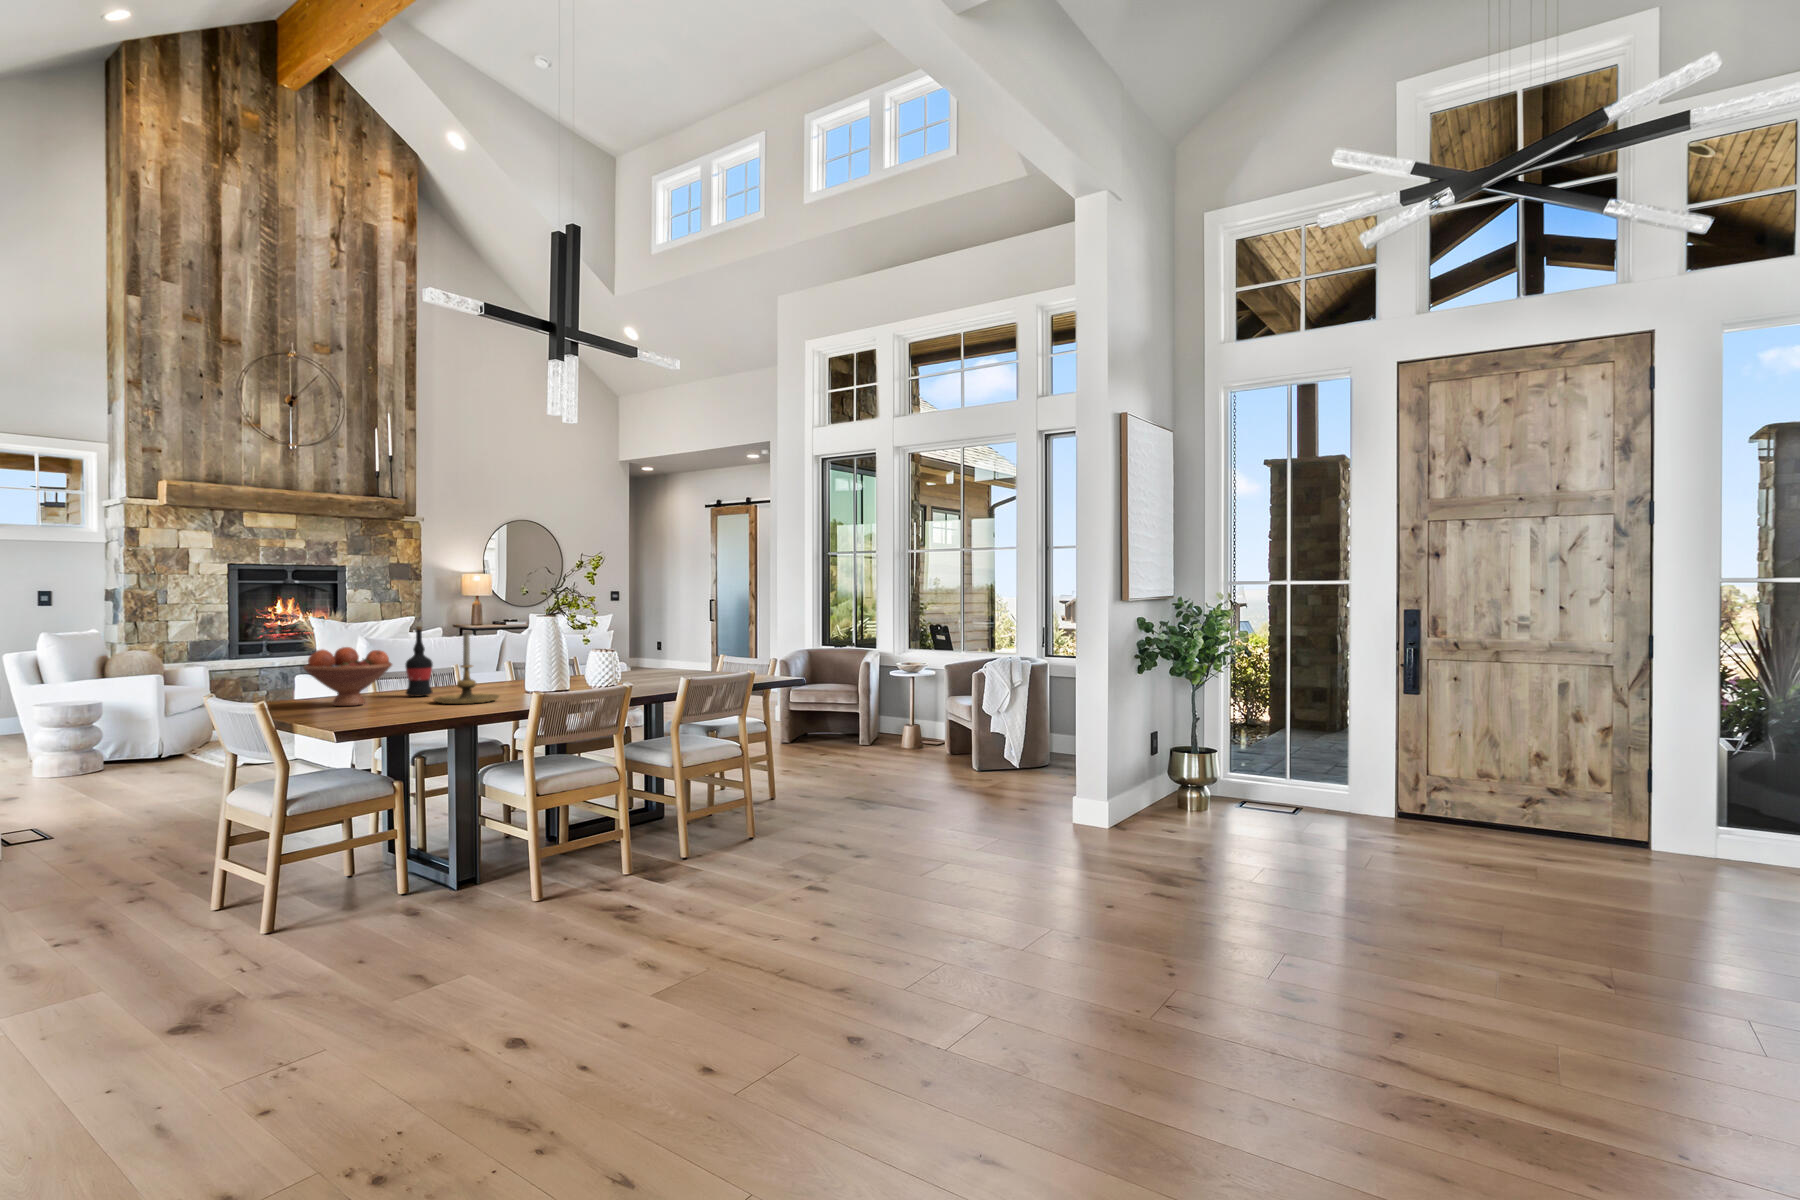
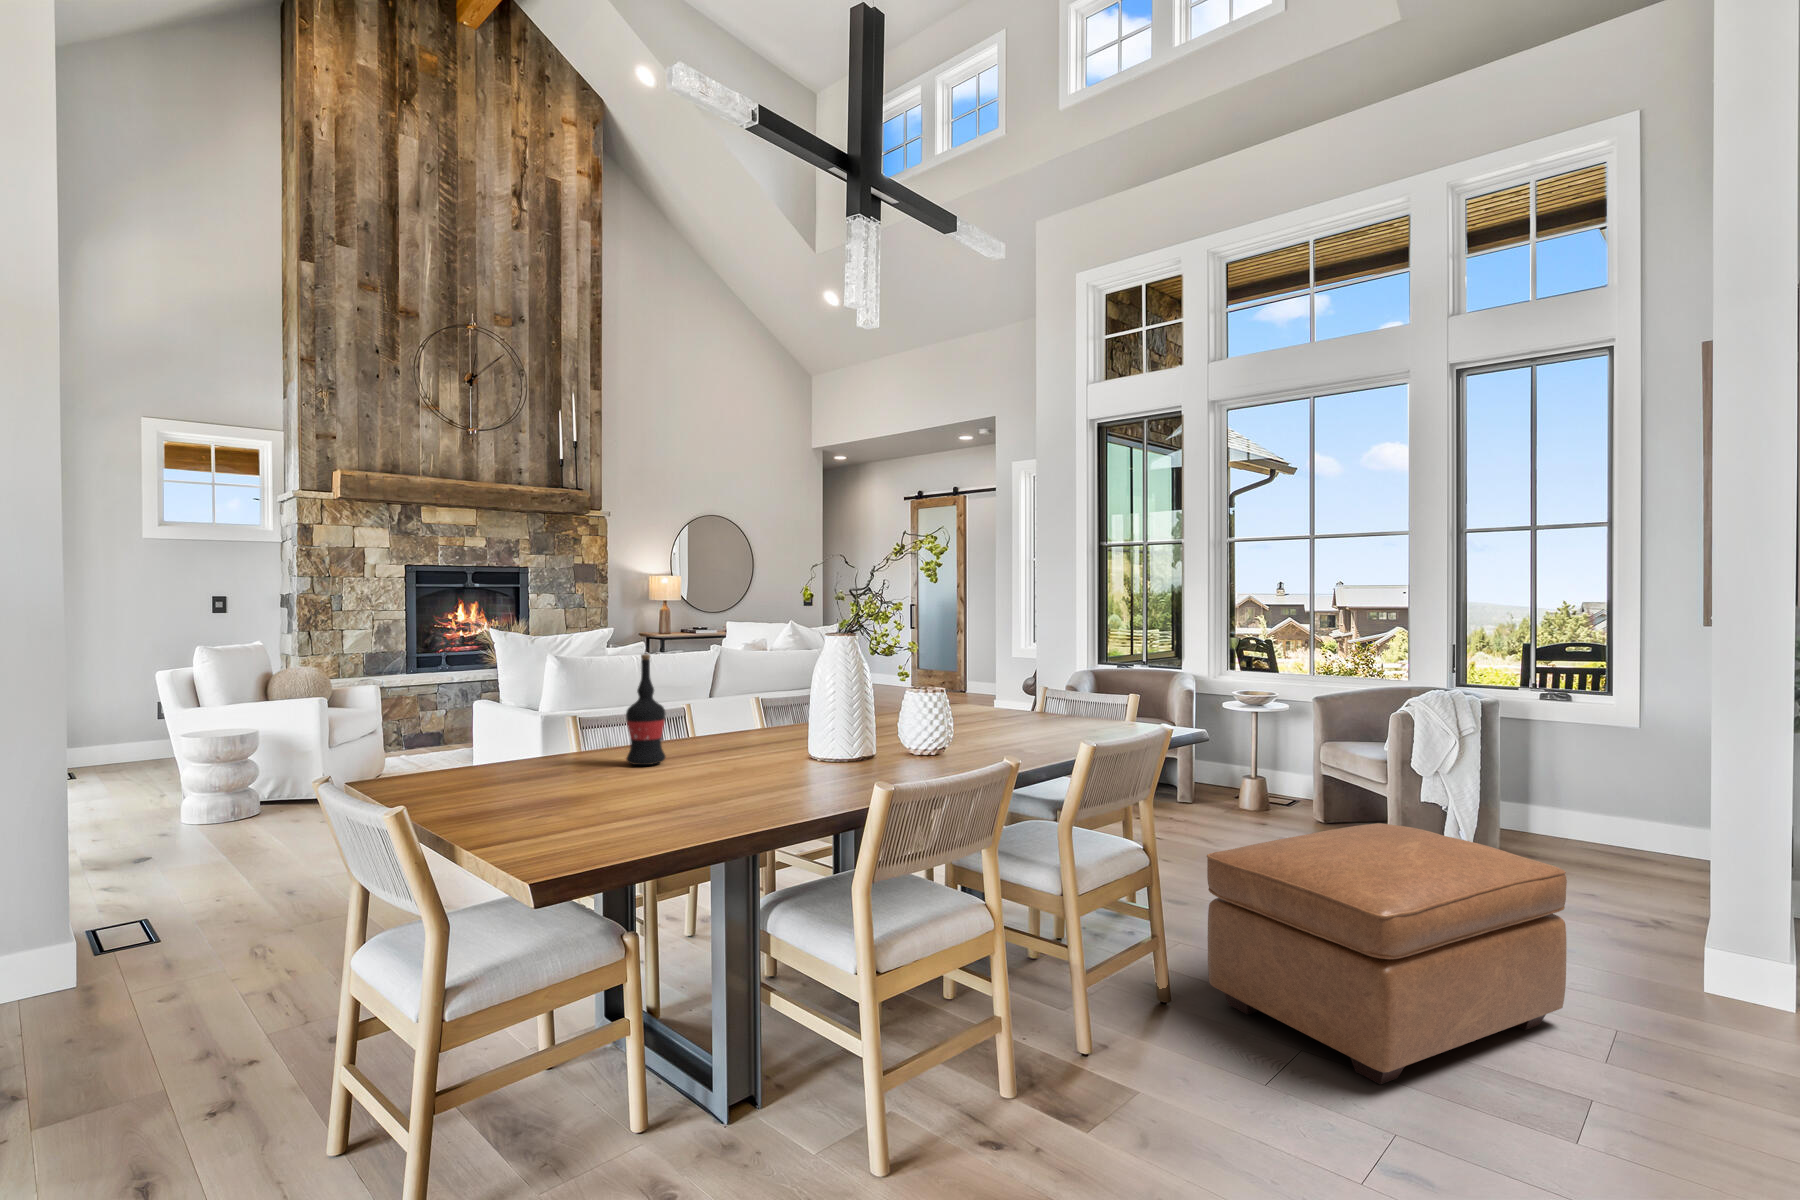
candle holder: present [433,633,499,704] -> none [675,668,779,791]
fruit bowl: present [303,647,392,706] -> none [476,691,613,793]
ottoman: none [781,731,979,861] -> present [1207,823,1567,1084]

